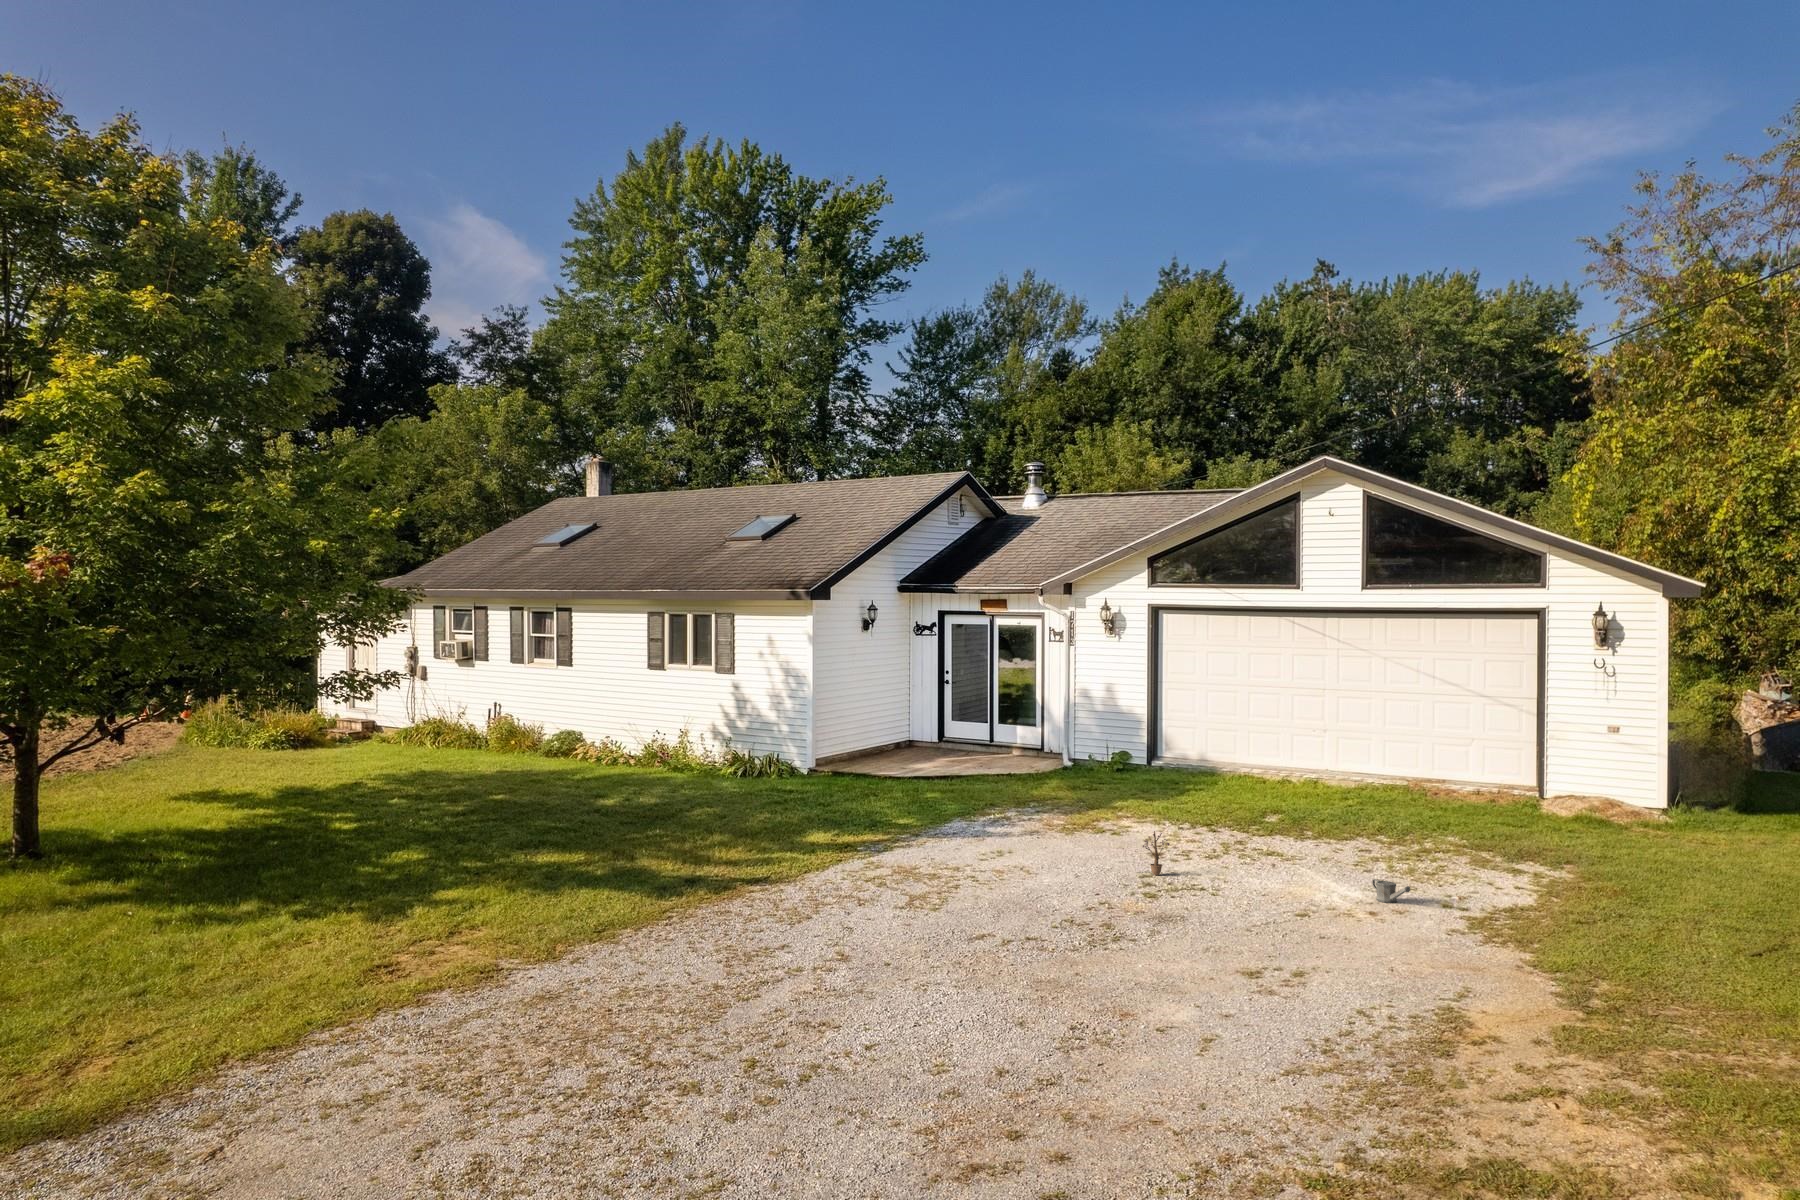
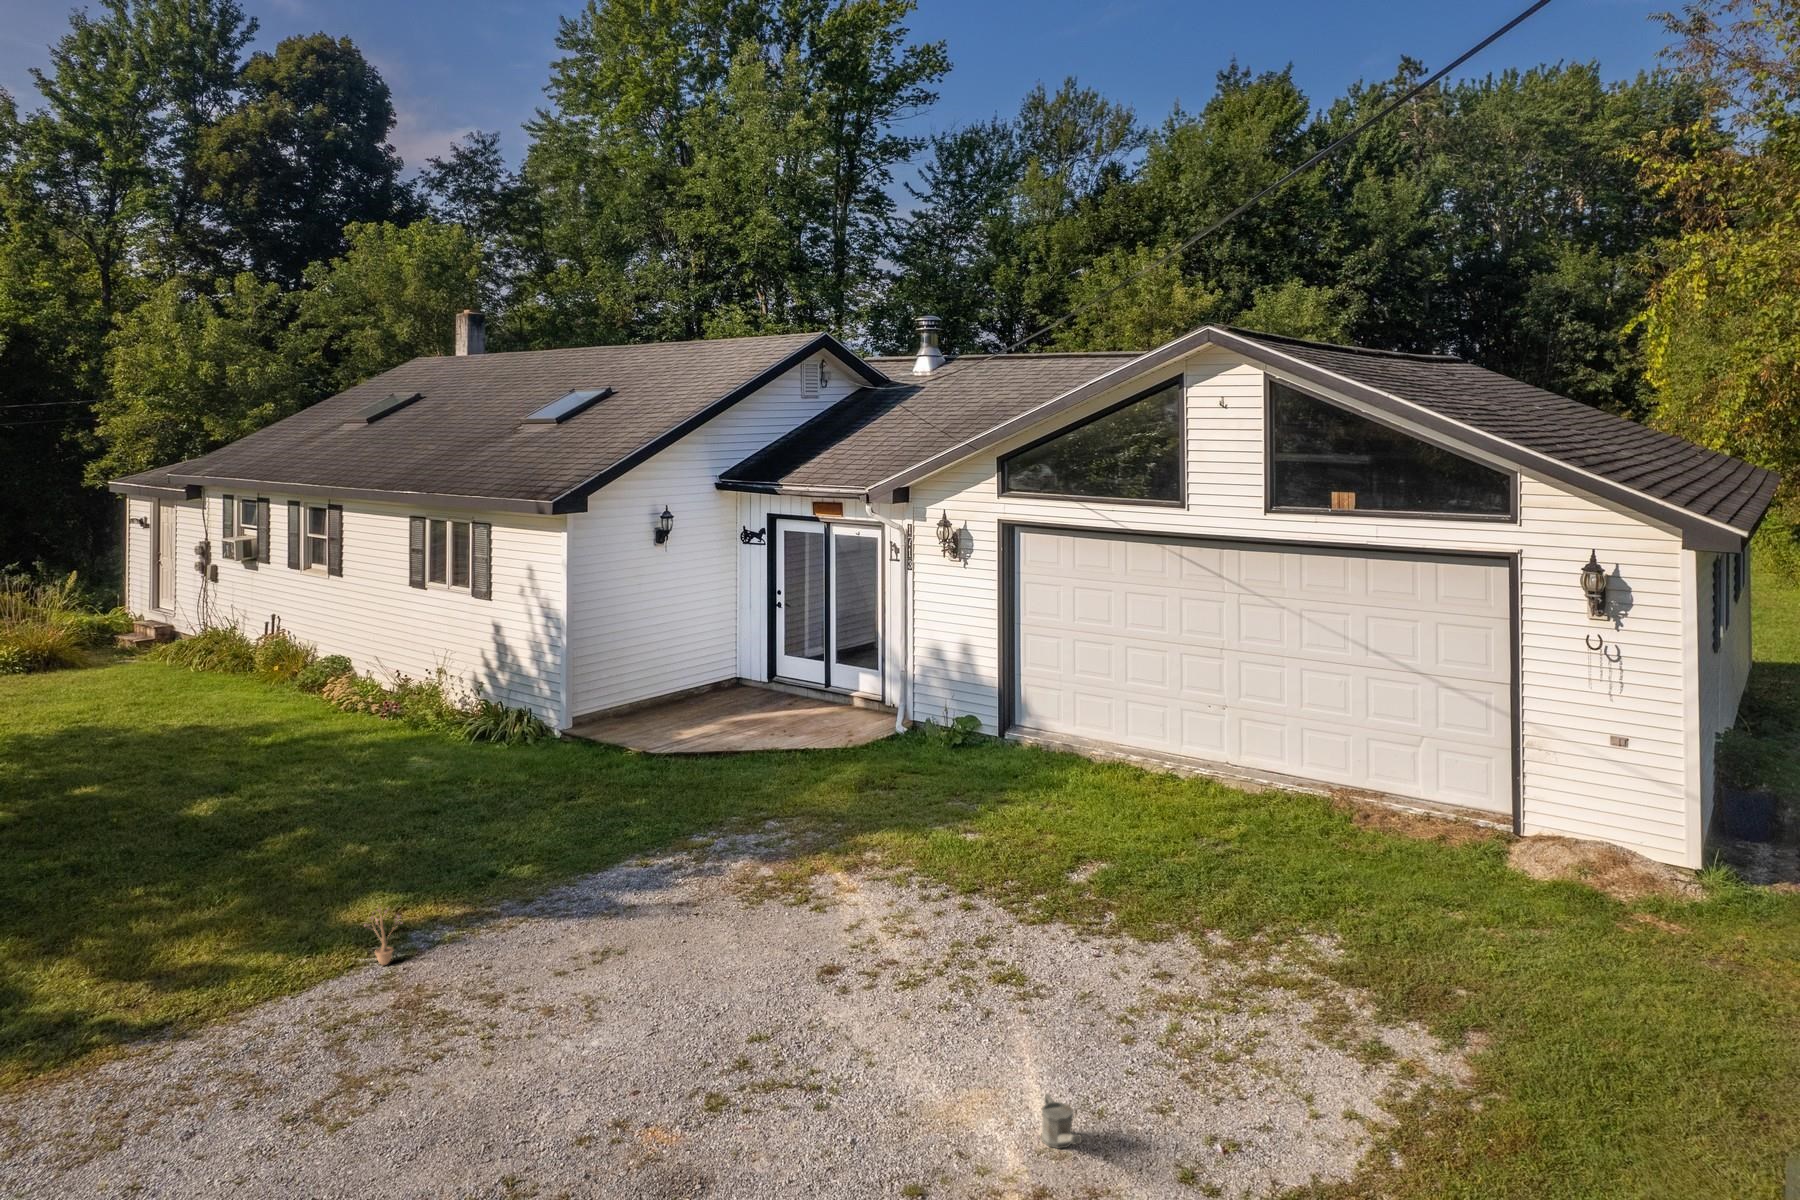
decorative plant: present [1137,831,1169,875] -> present [365,907,402,965]

